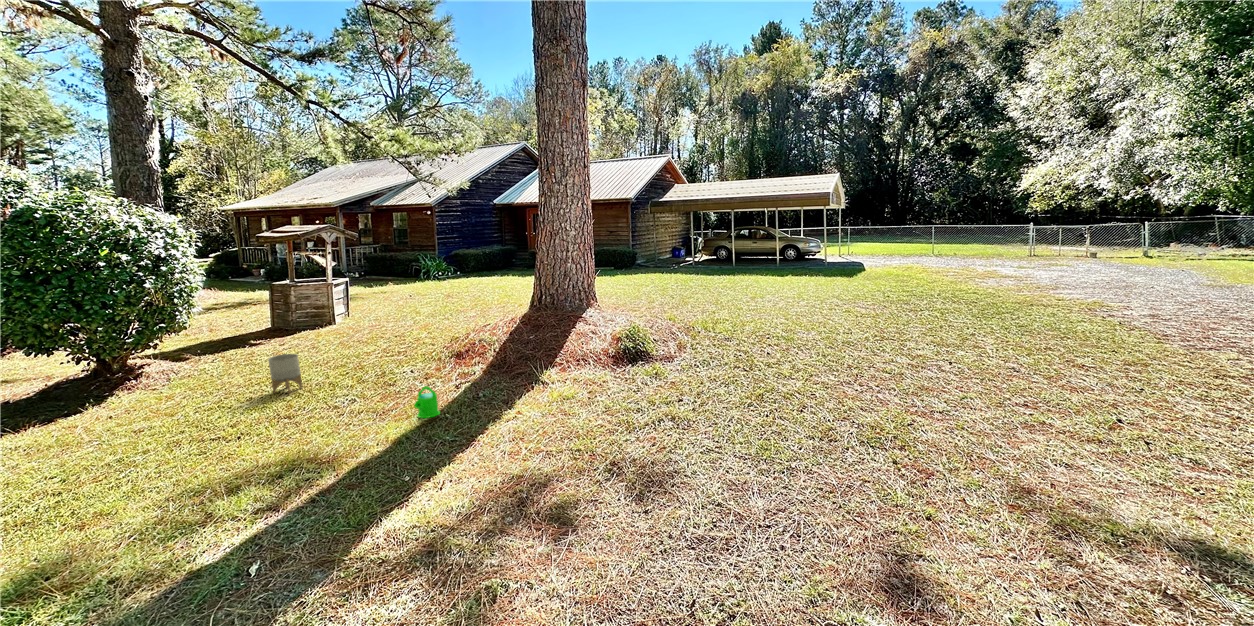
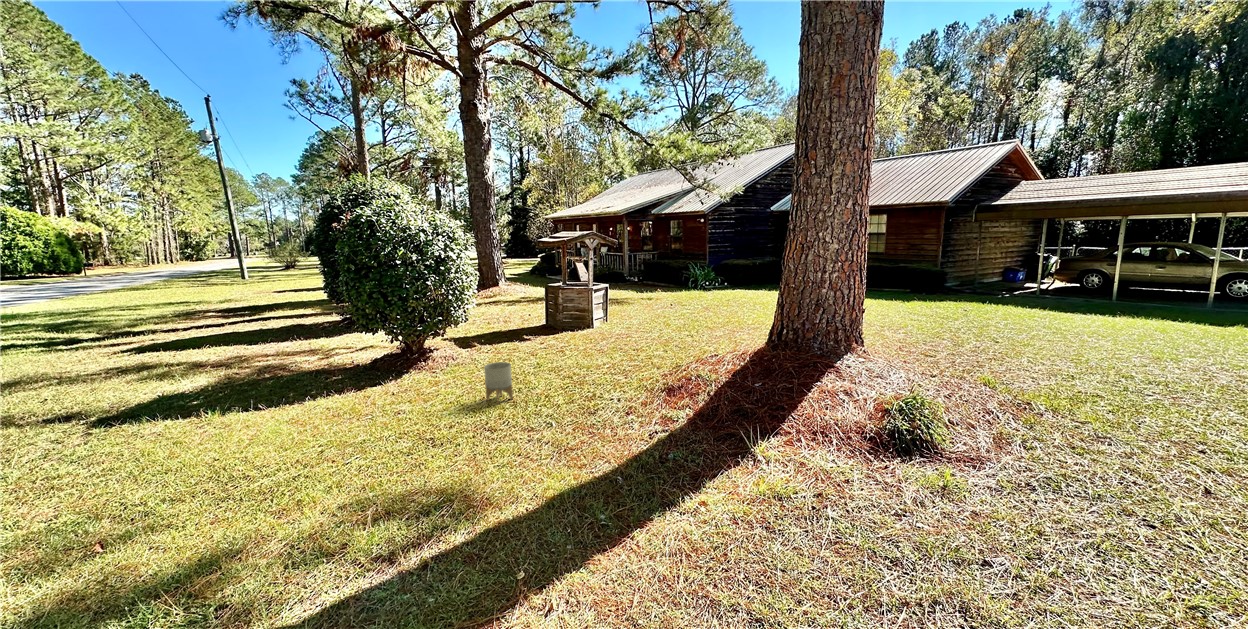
watering can: present [414,386,440,418] -> none [577,436,613,478]

